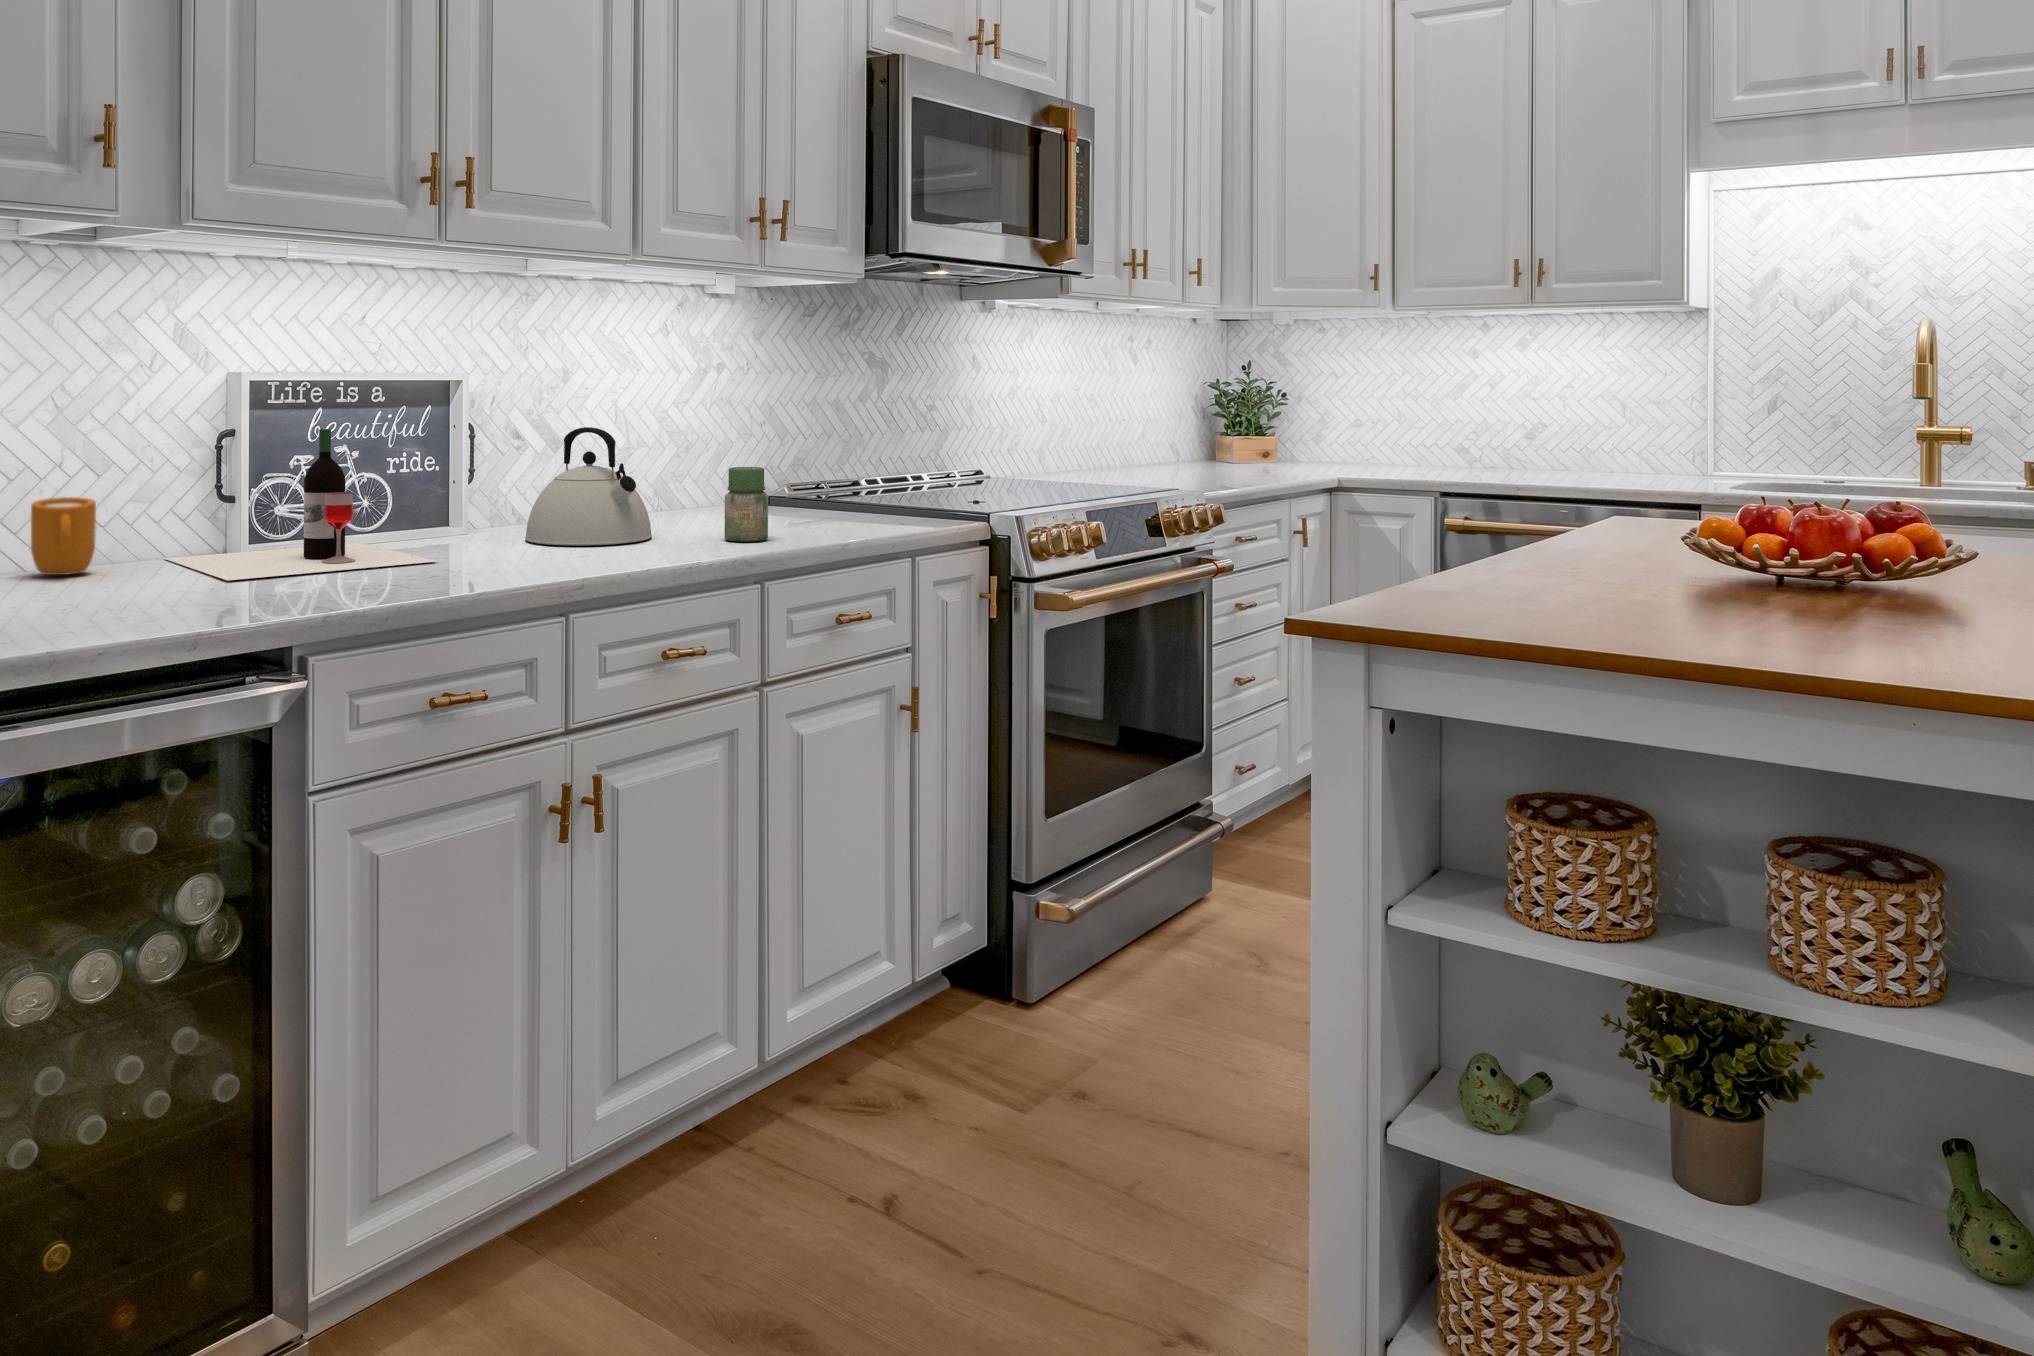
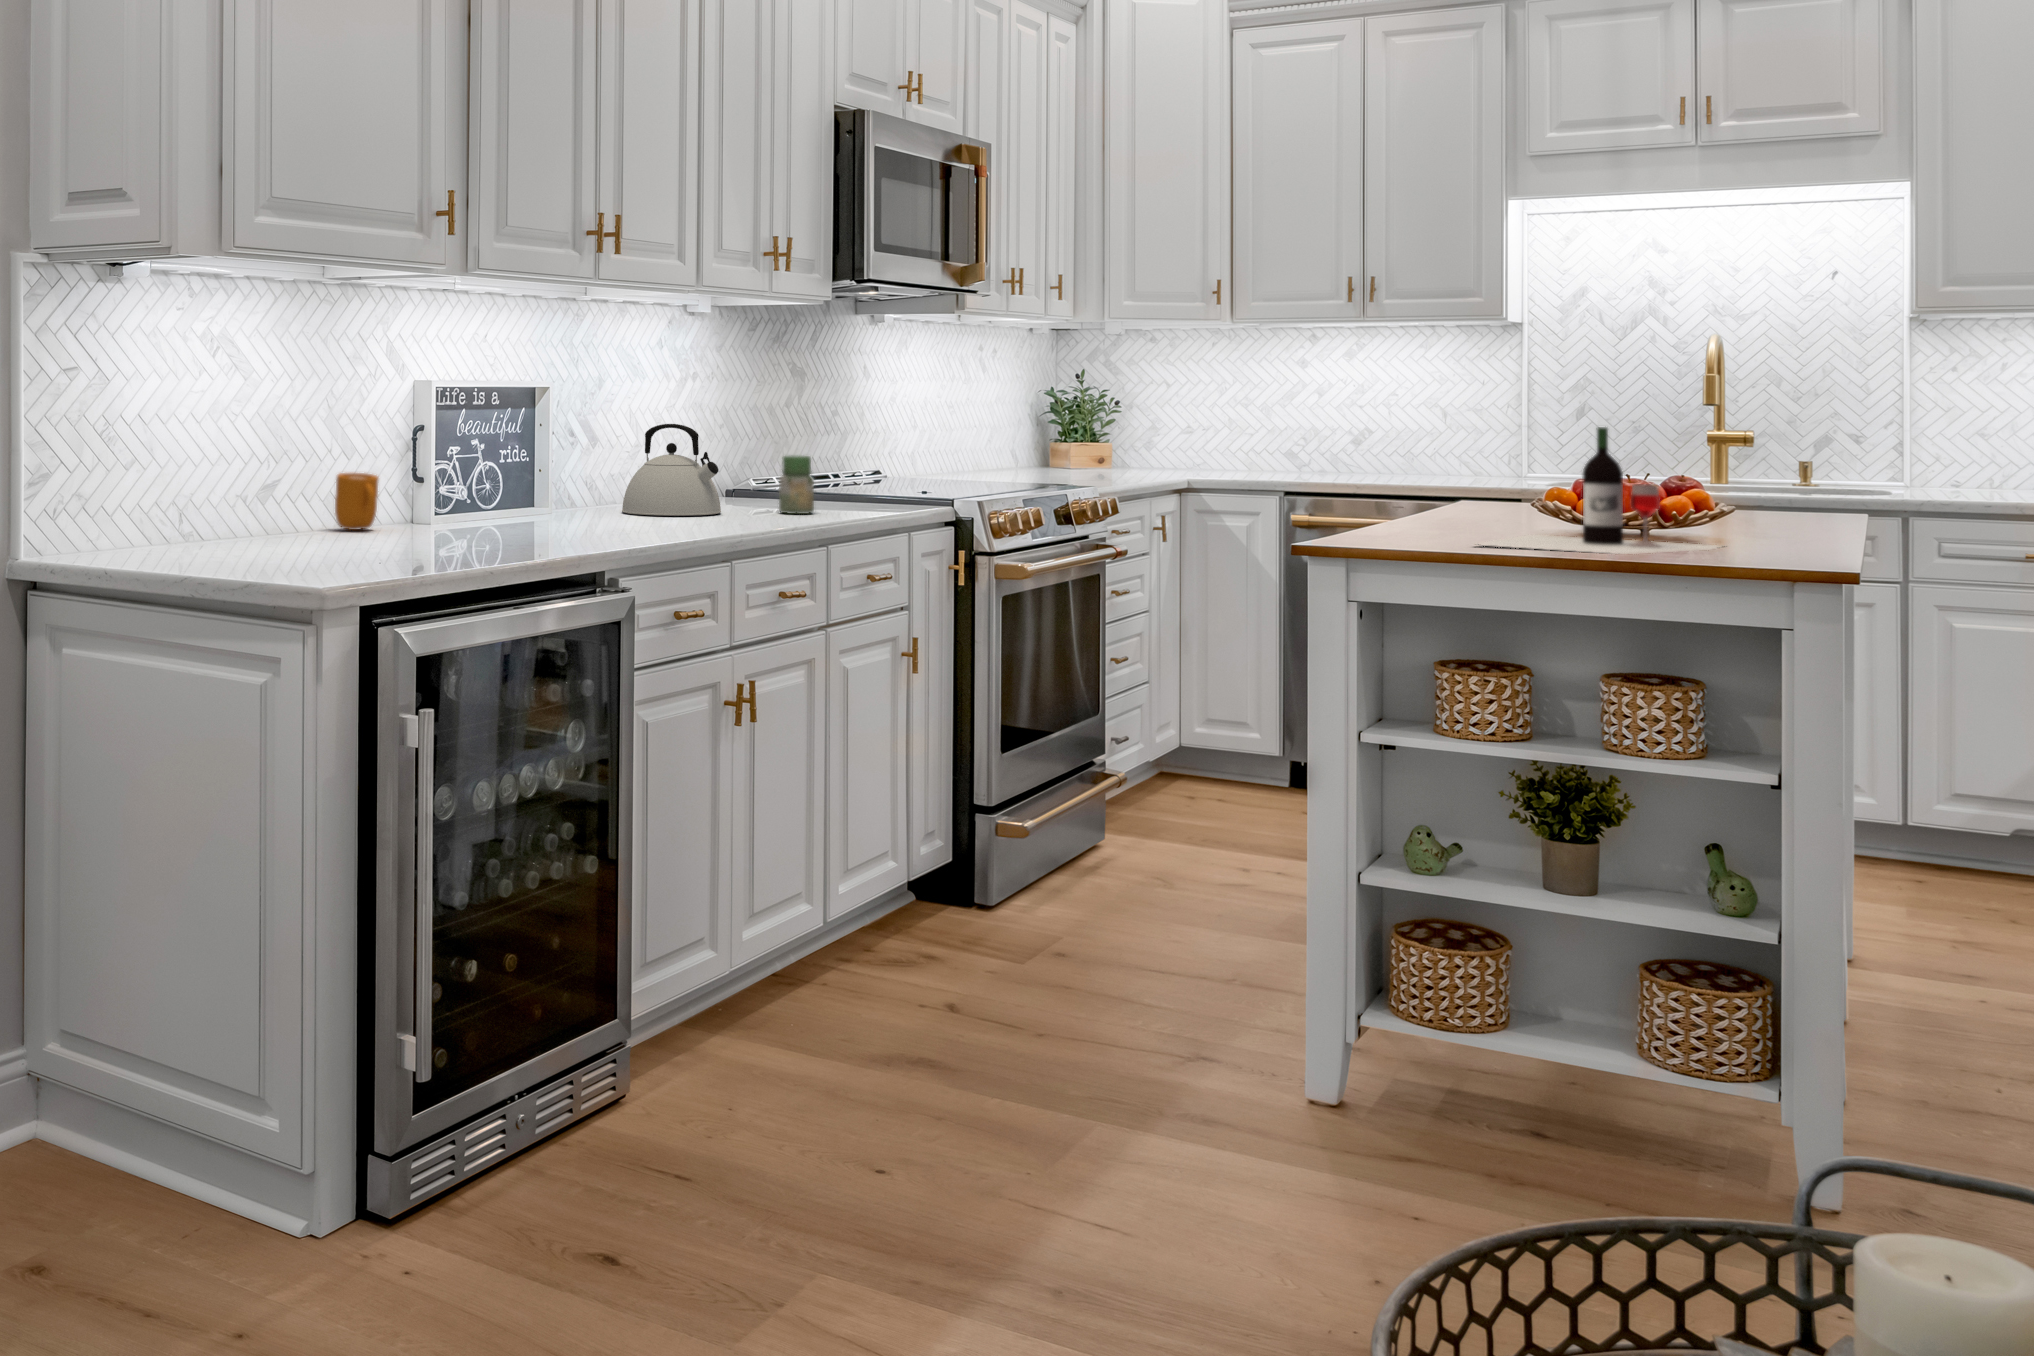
wine bottle: present [164,429,436,580] -> present [1481,427,1721,554]

